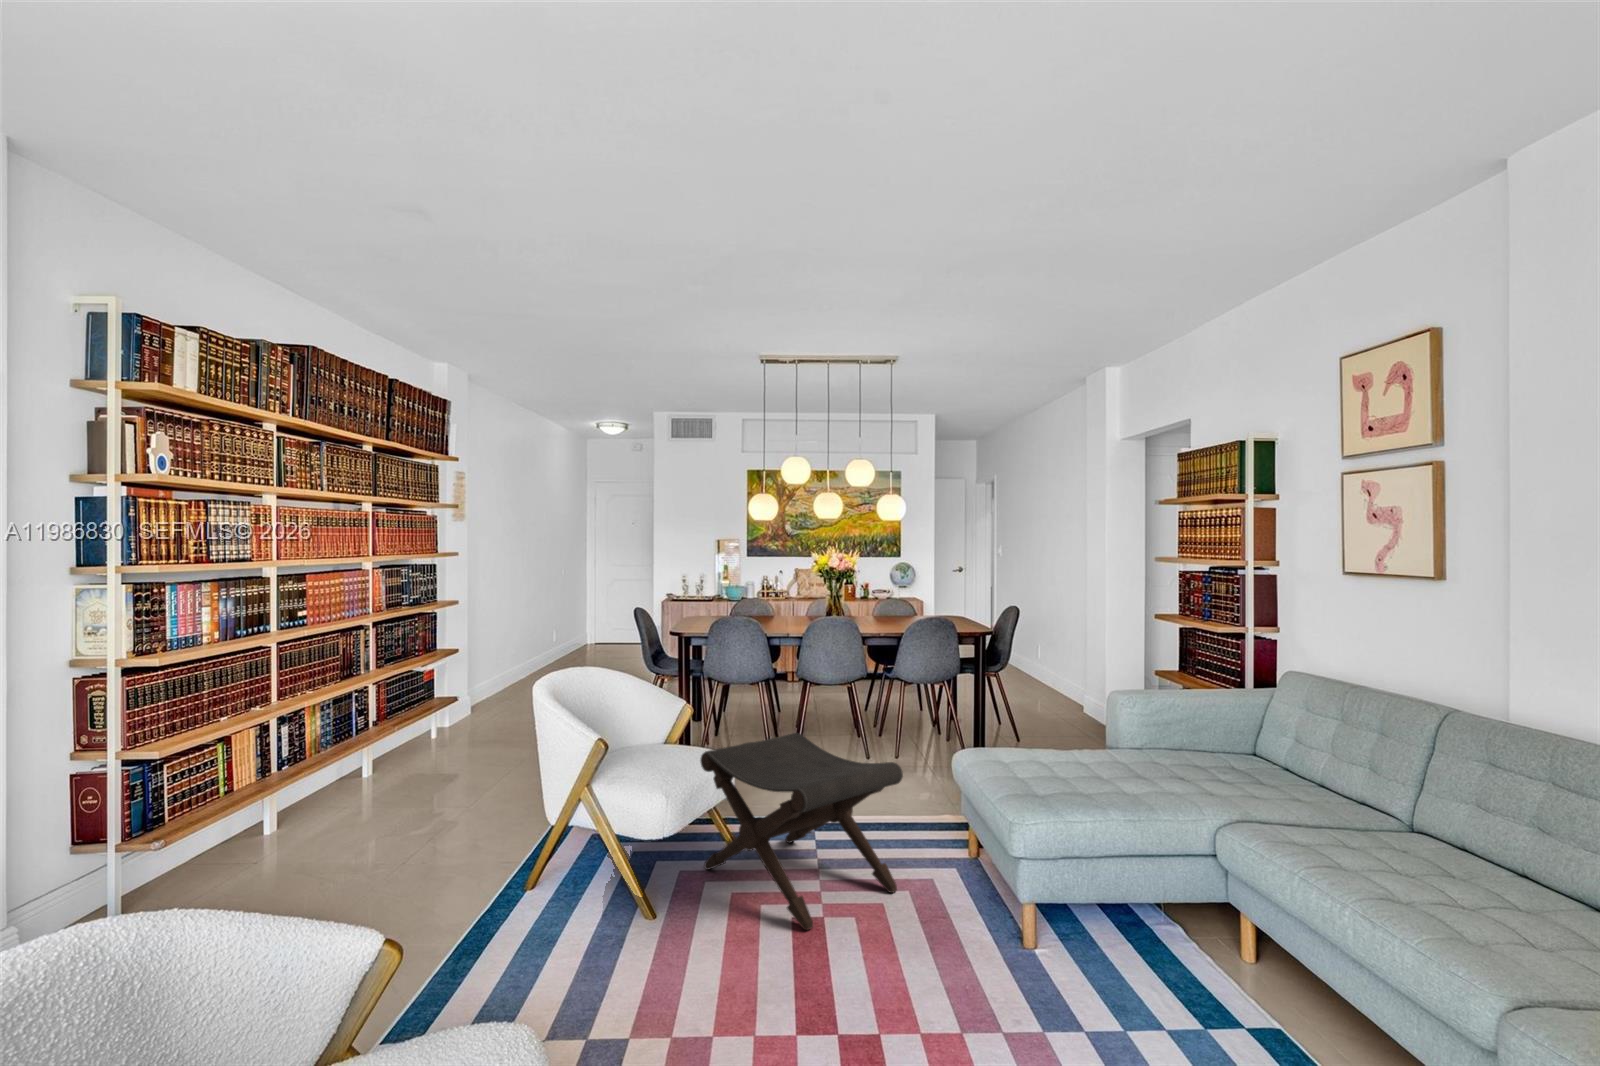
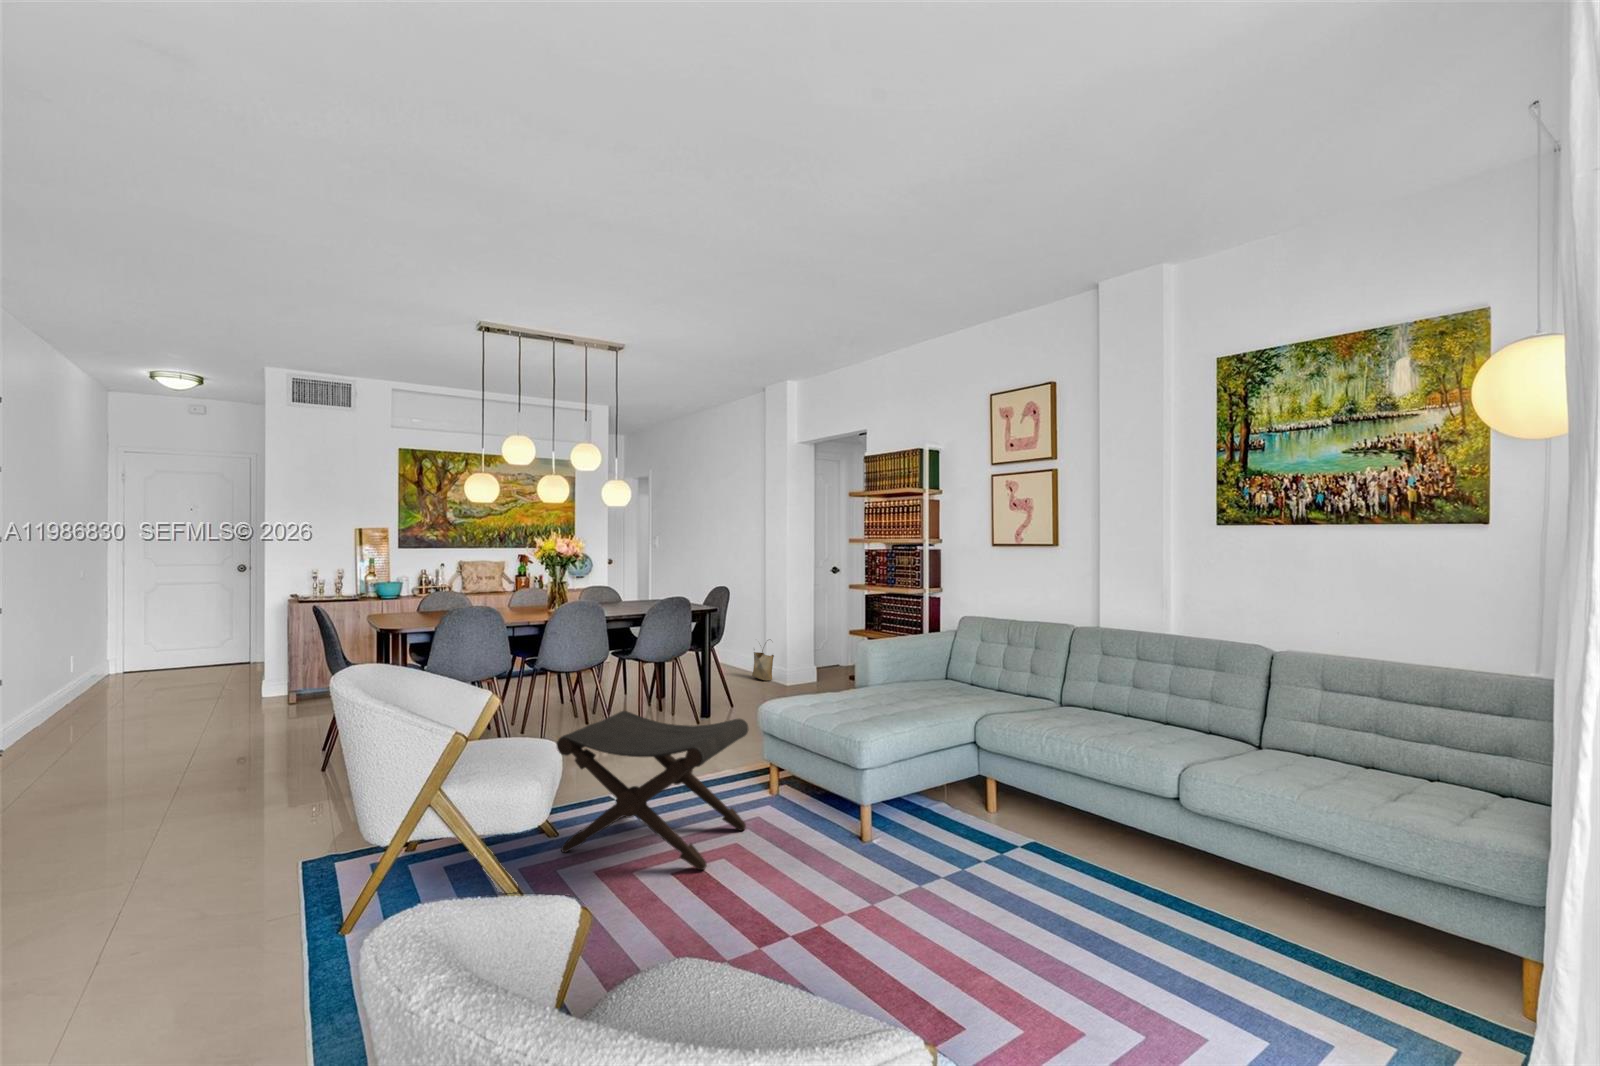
woven basket: none [1066,667,1089,715] -> present [752,645,774,681]

